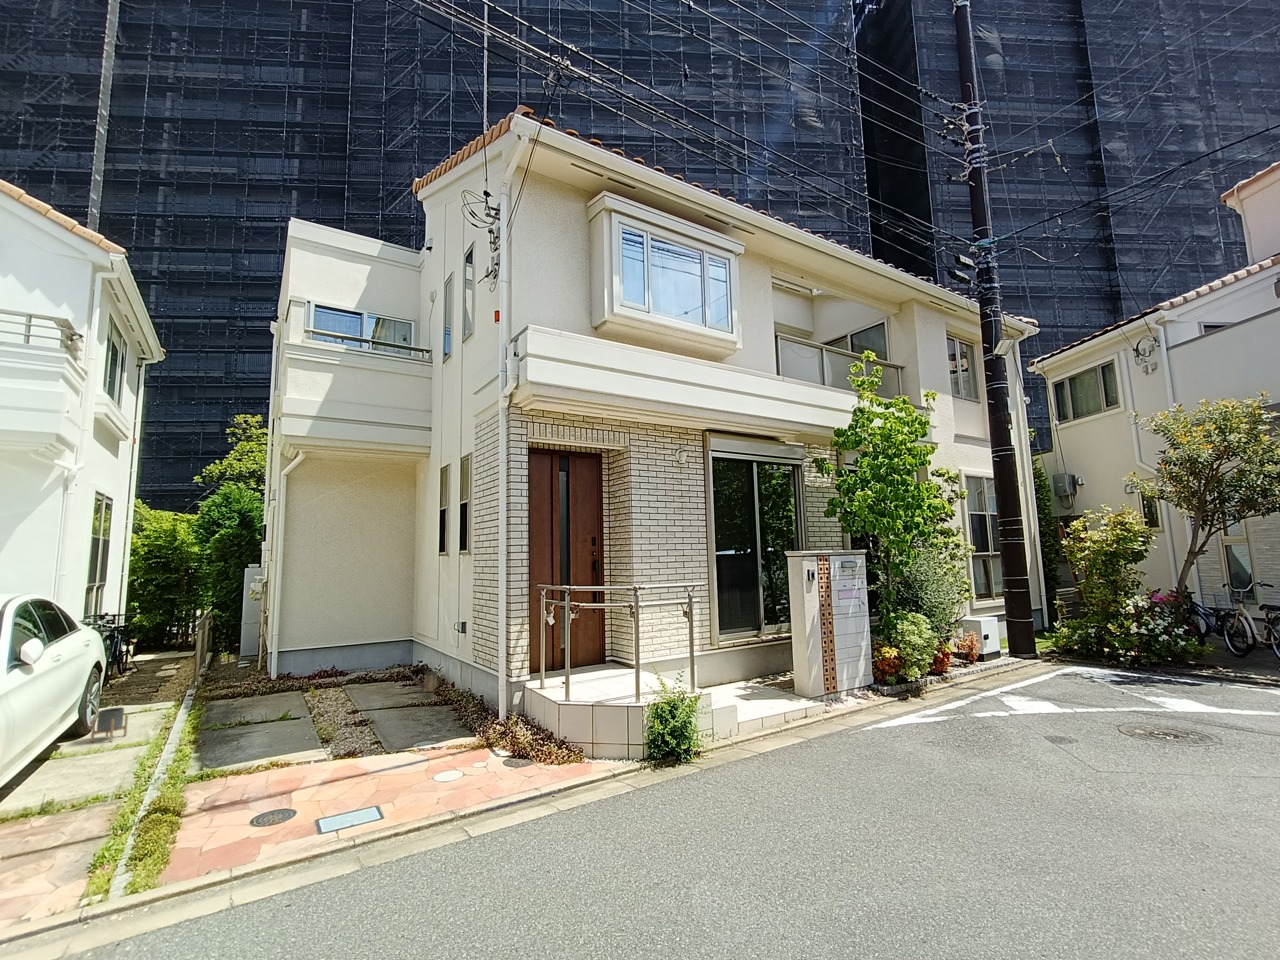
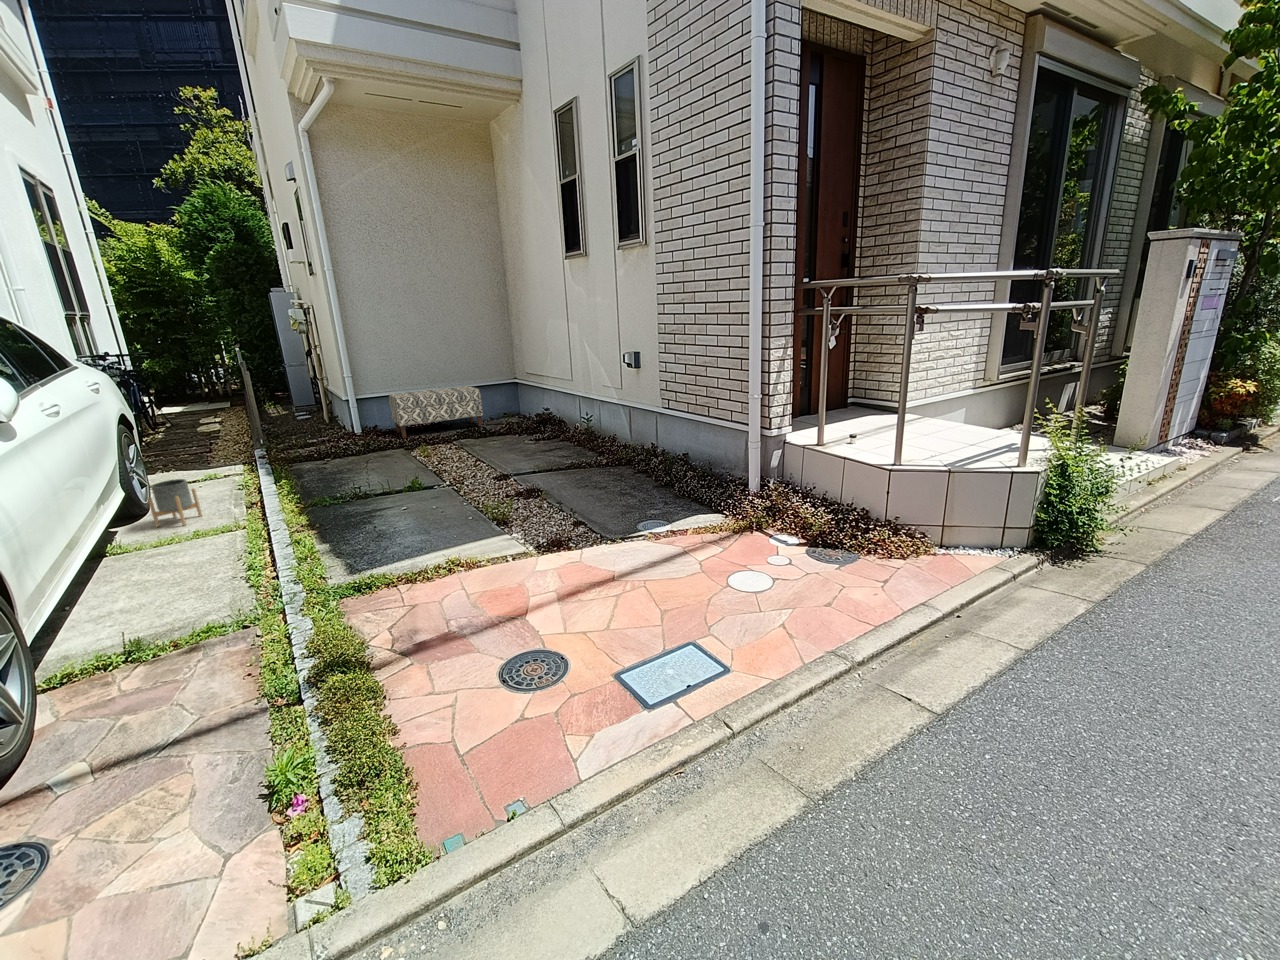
bench: none [304,642,375,682] -> present [389,386,483,438]
watering can: present [409,671,440,692] -> none [550,422,595,449]

